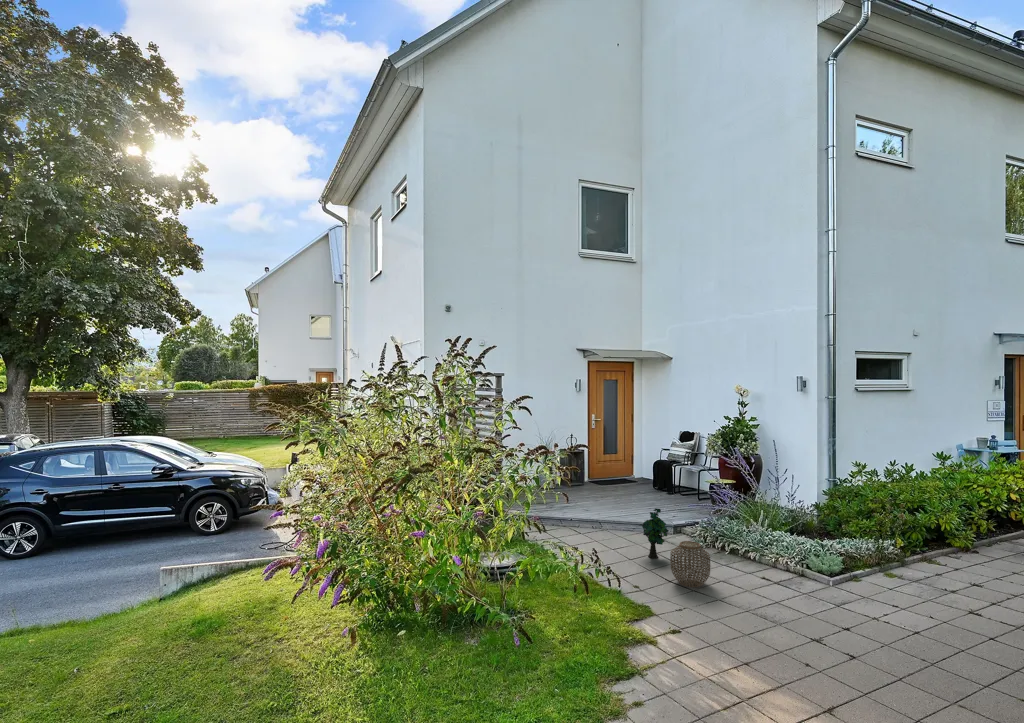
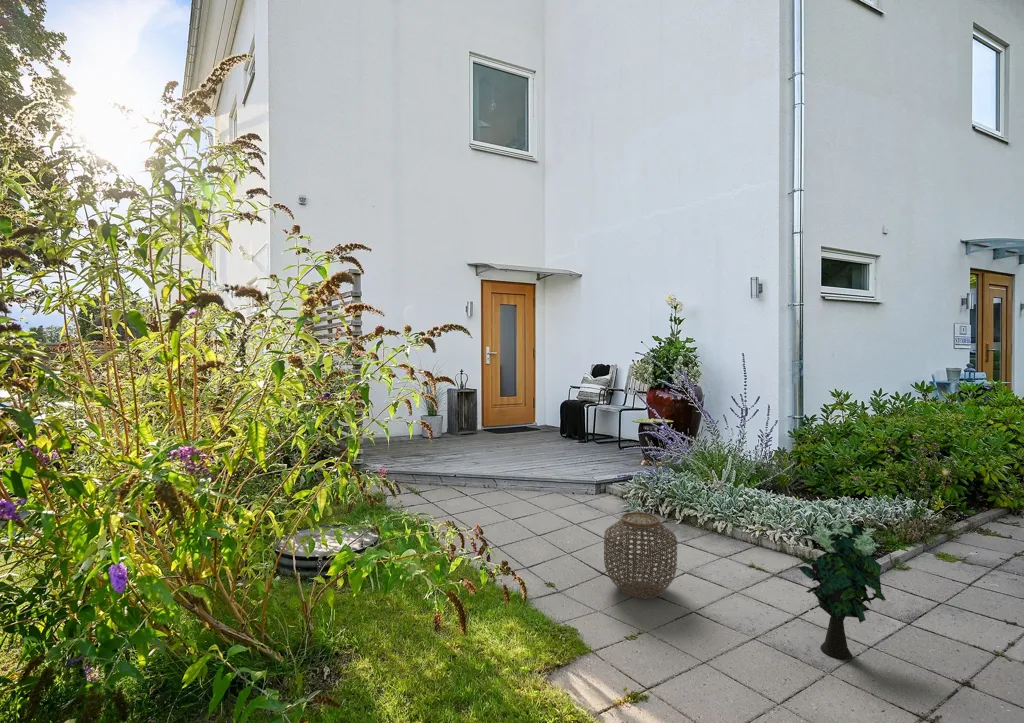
decorative plant: present [640,509,668,559] -> present [796,524,886,659]

